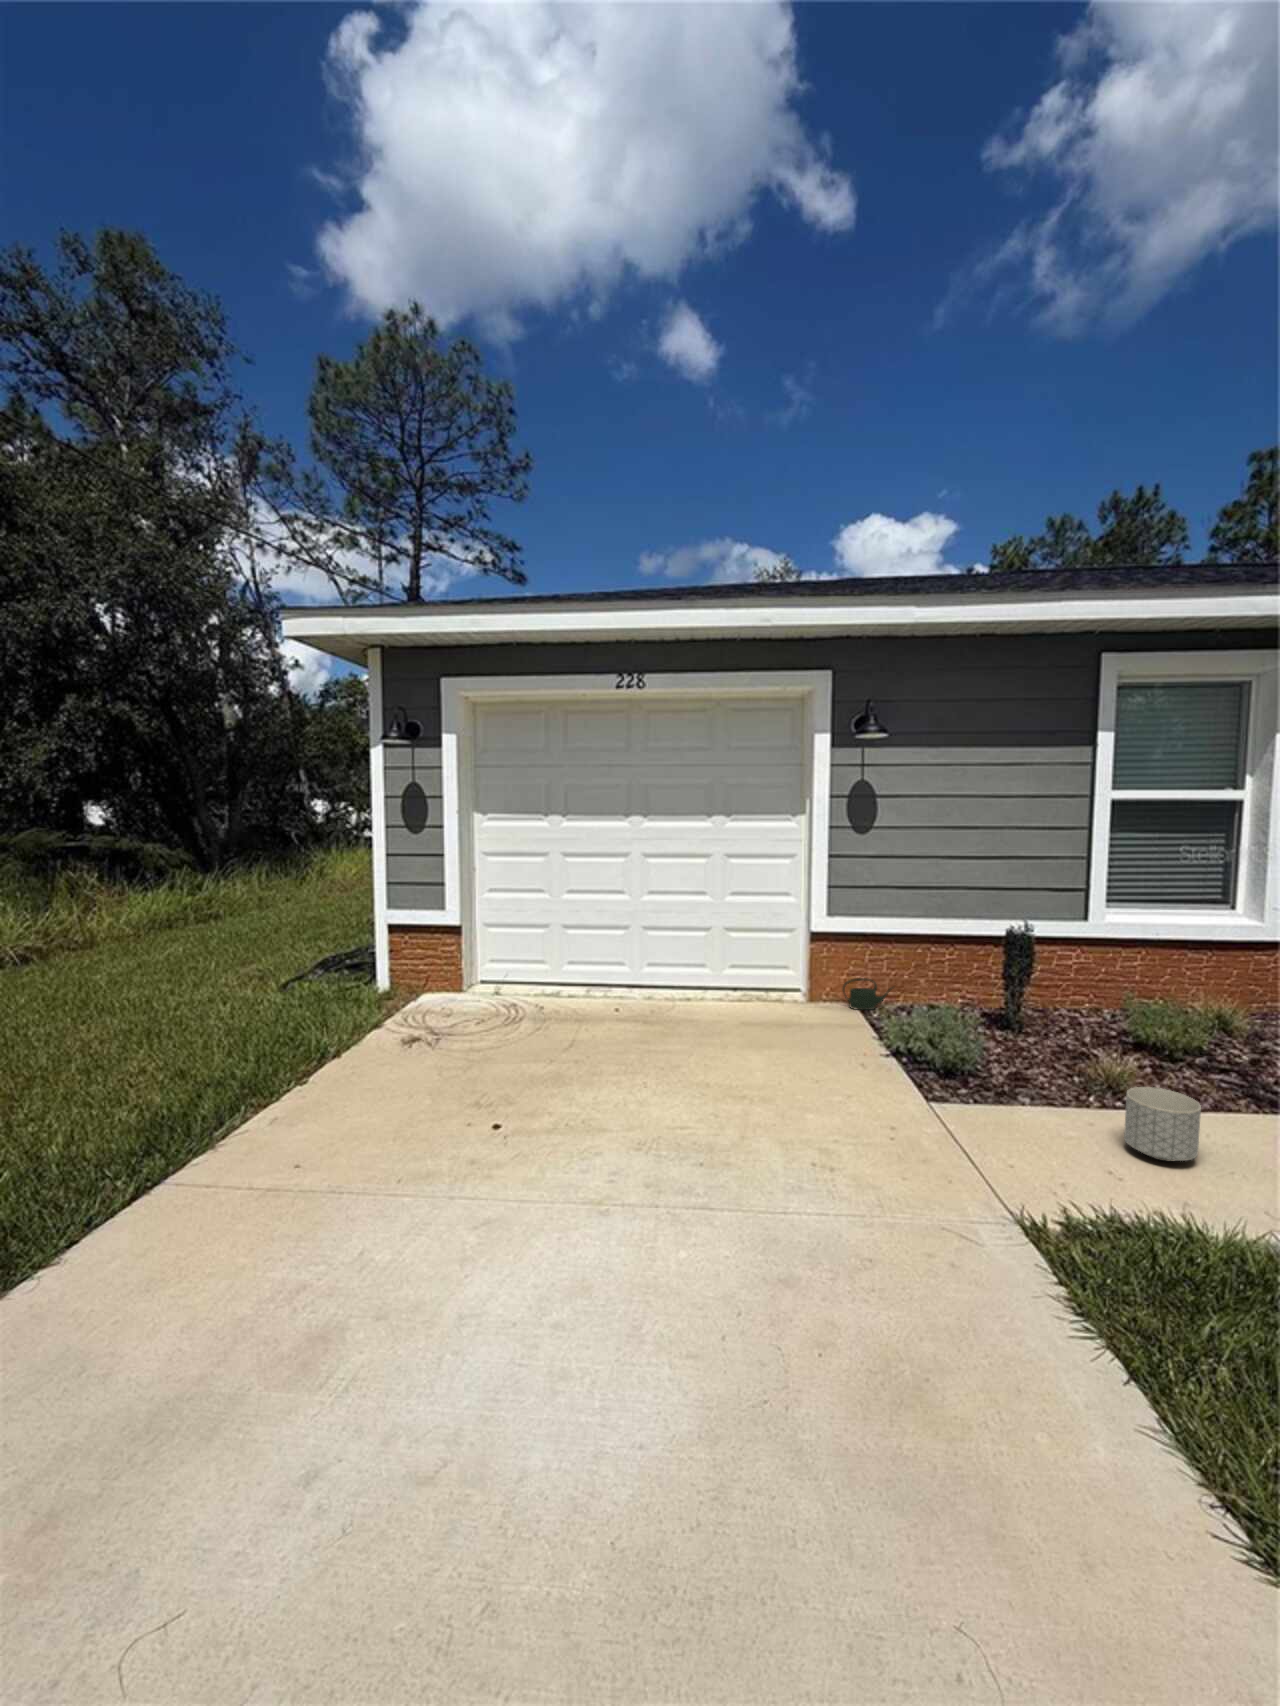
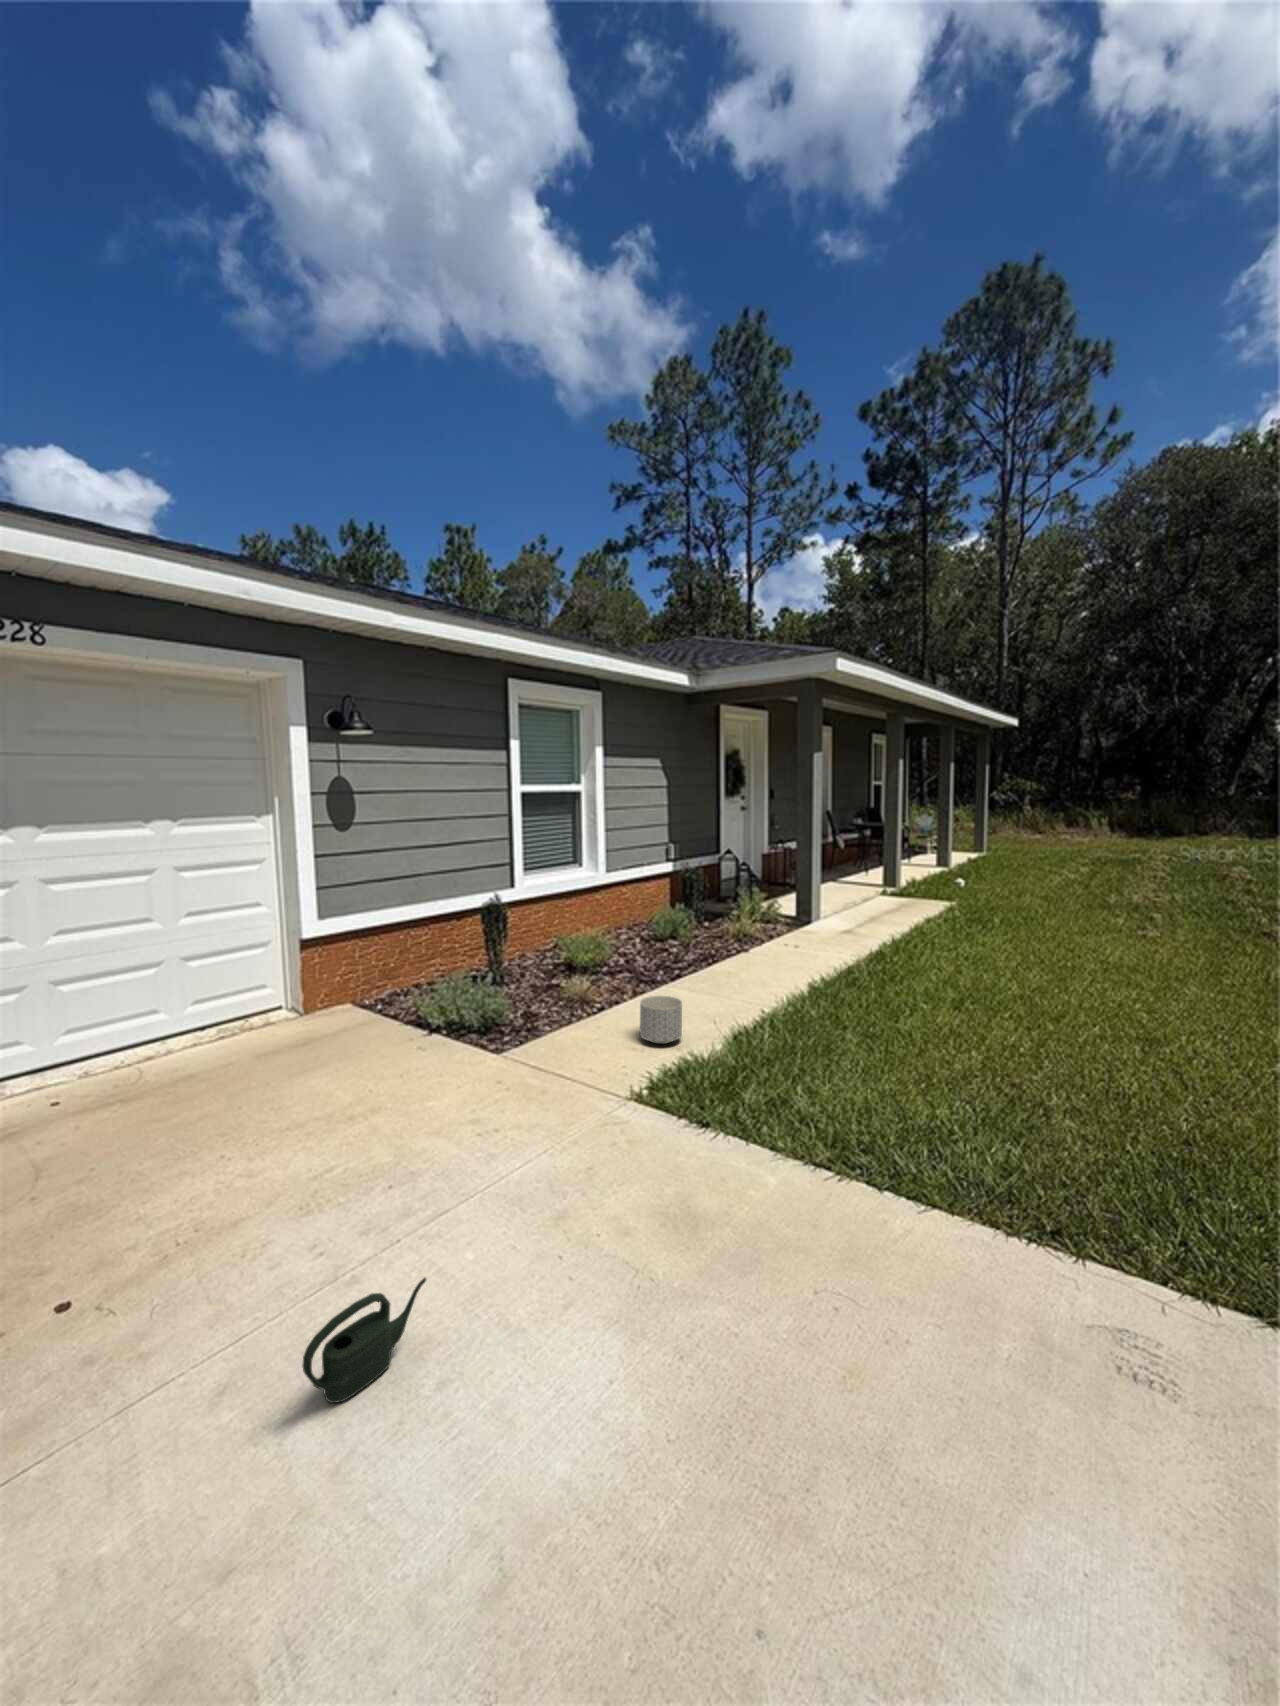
watering can: present [843,978,893,1010] -> present [302,1278,426,1403]

